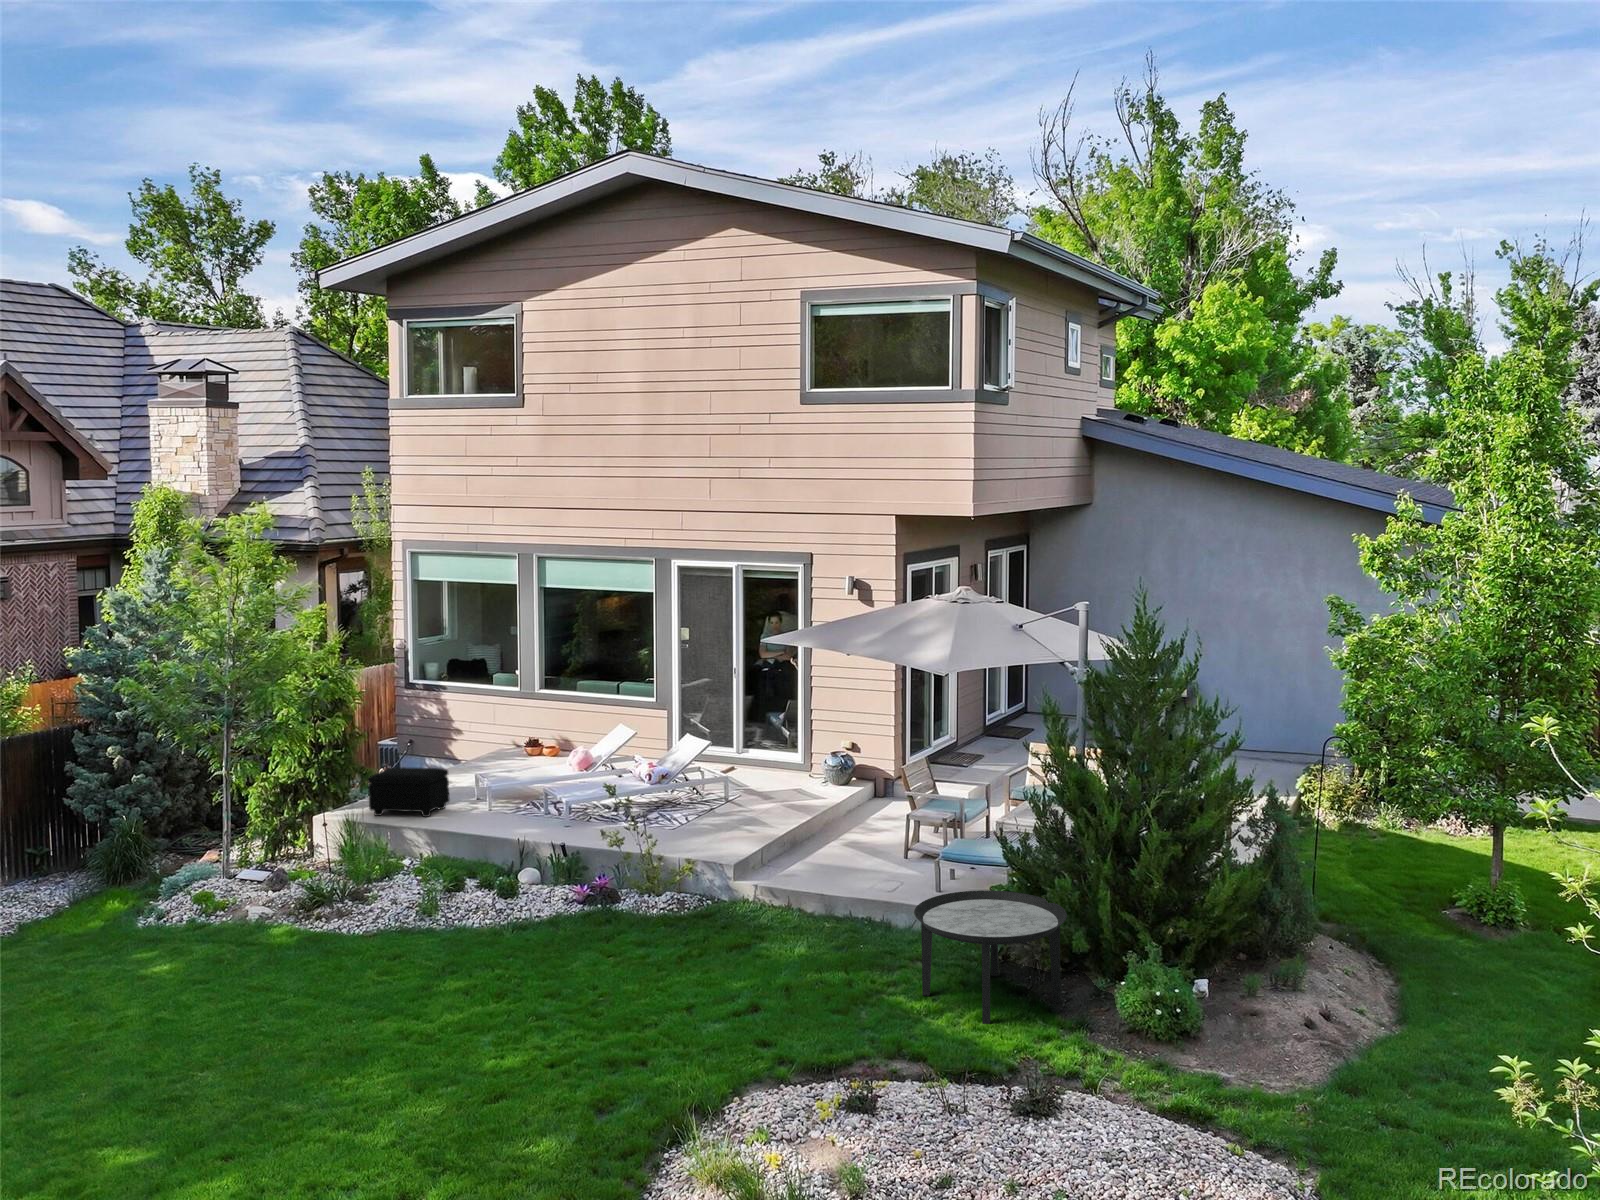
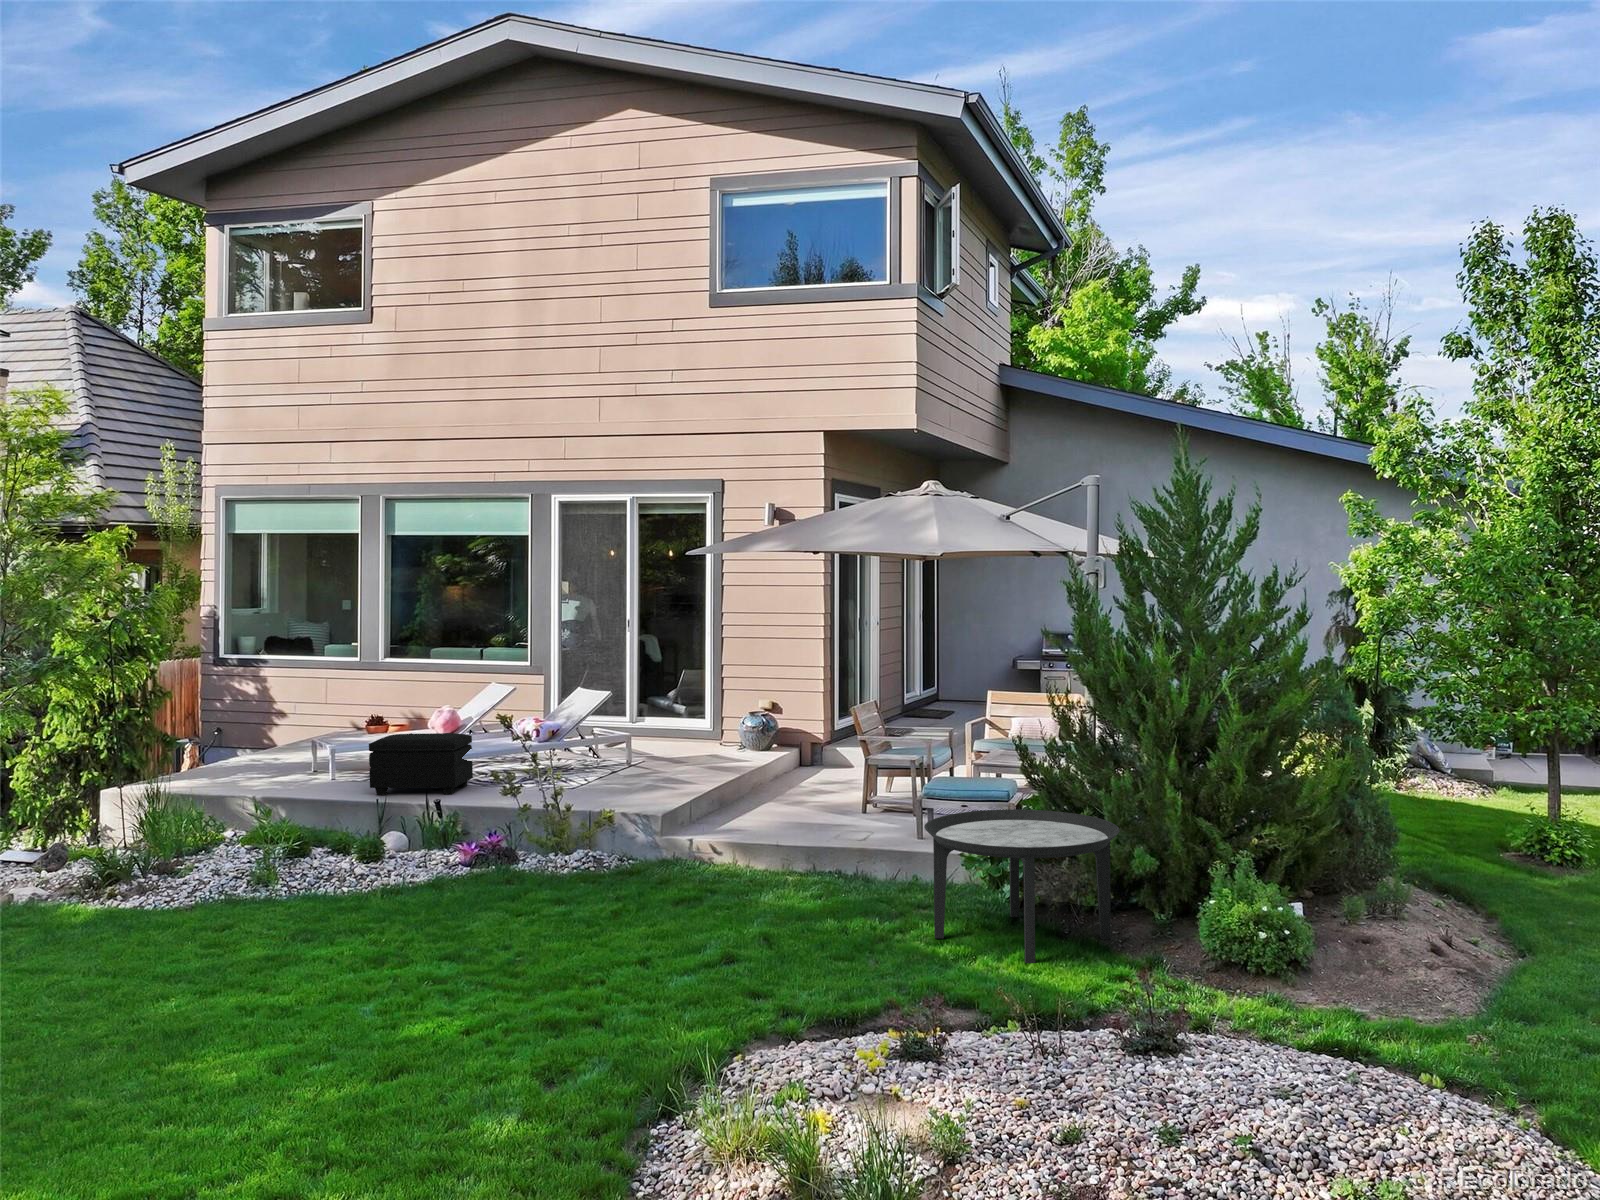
footstool: present [368,767,450,817] -> present [369,733,473,795]

